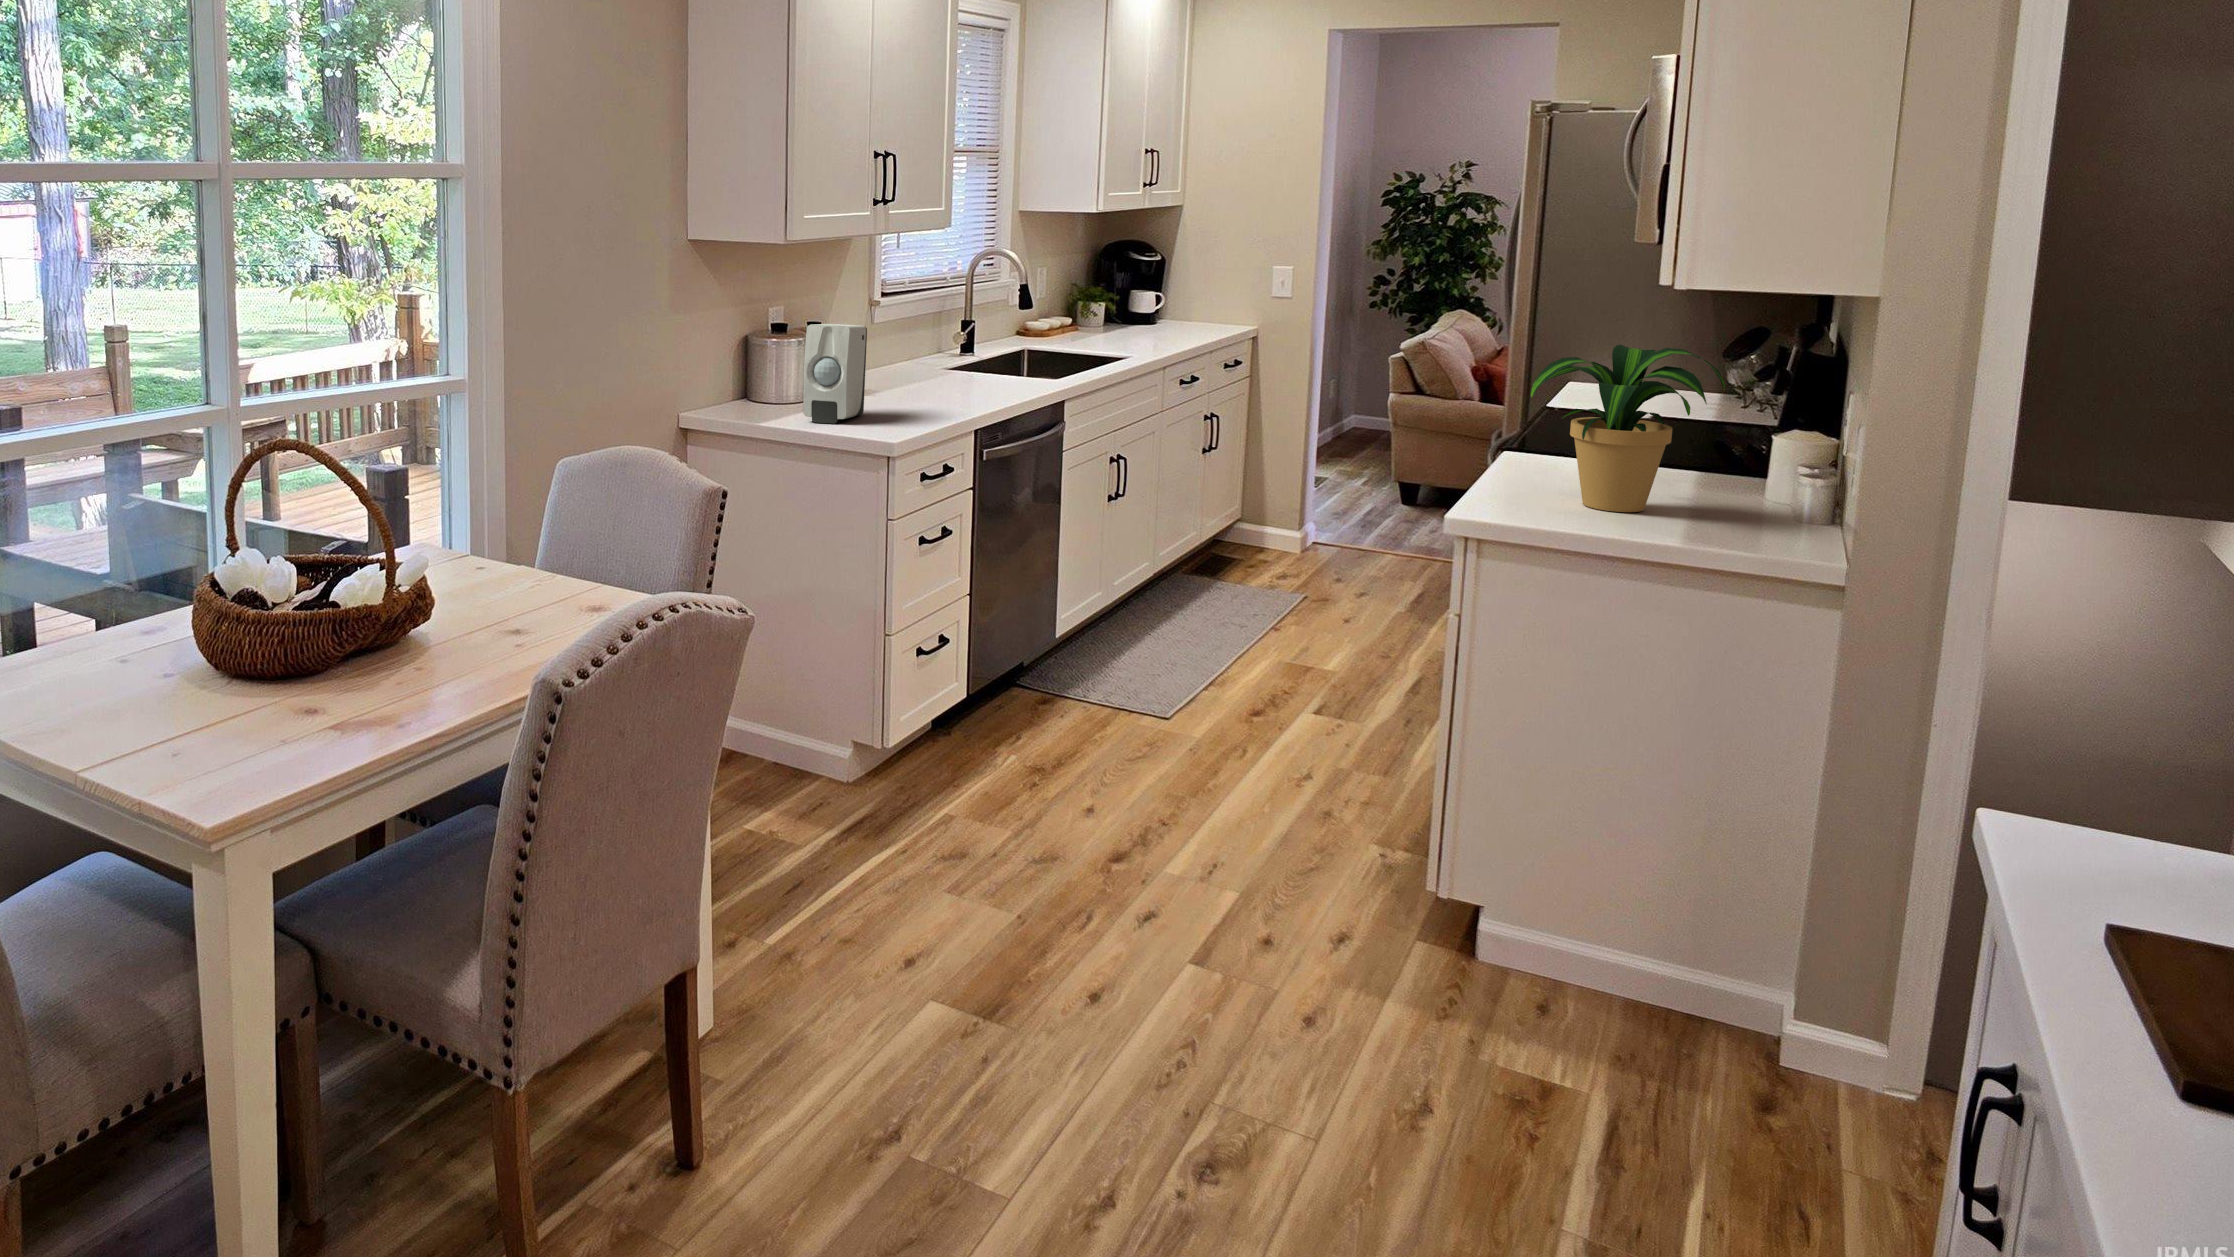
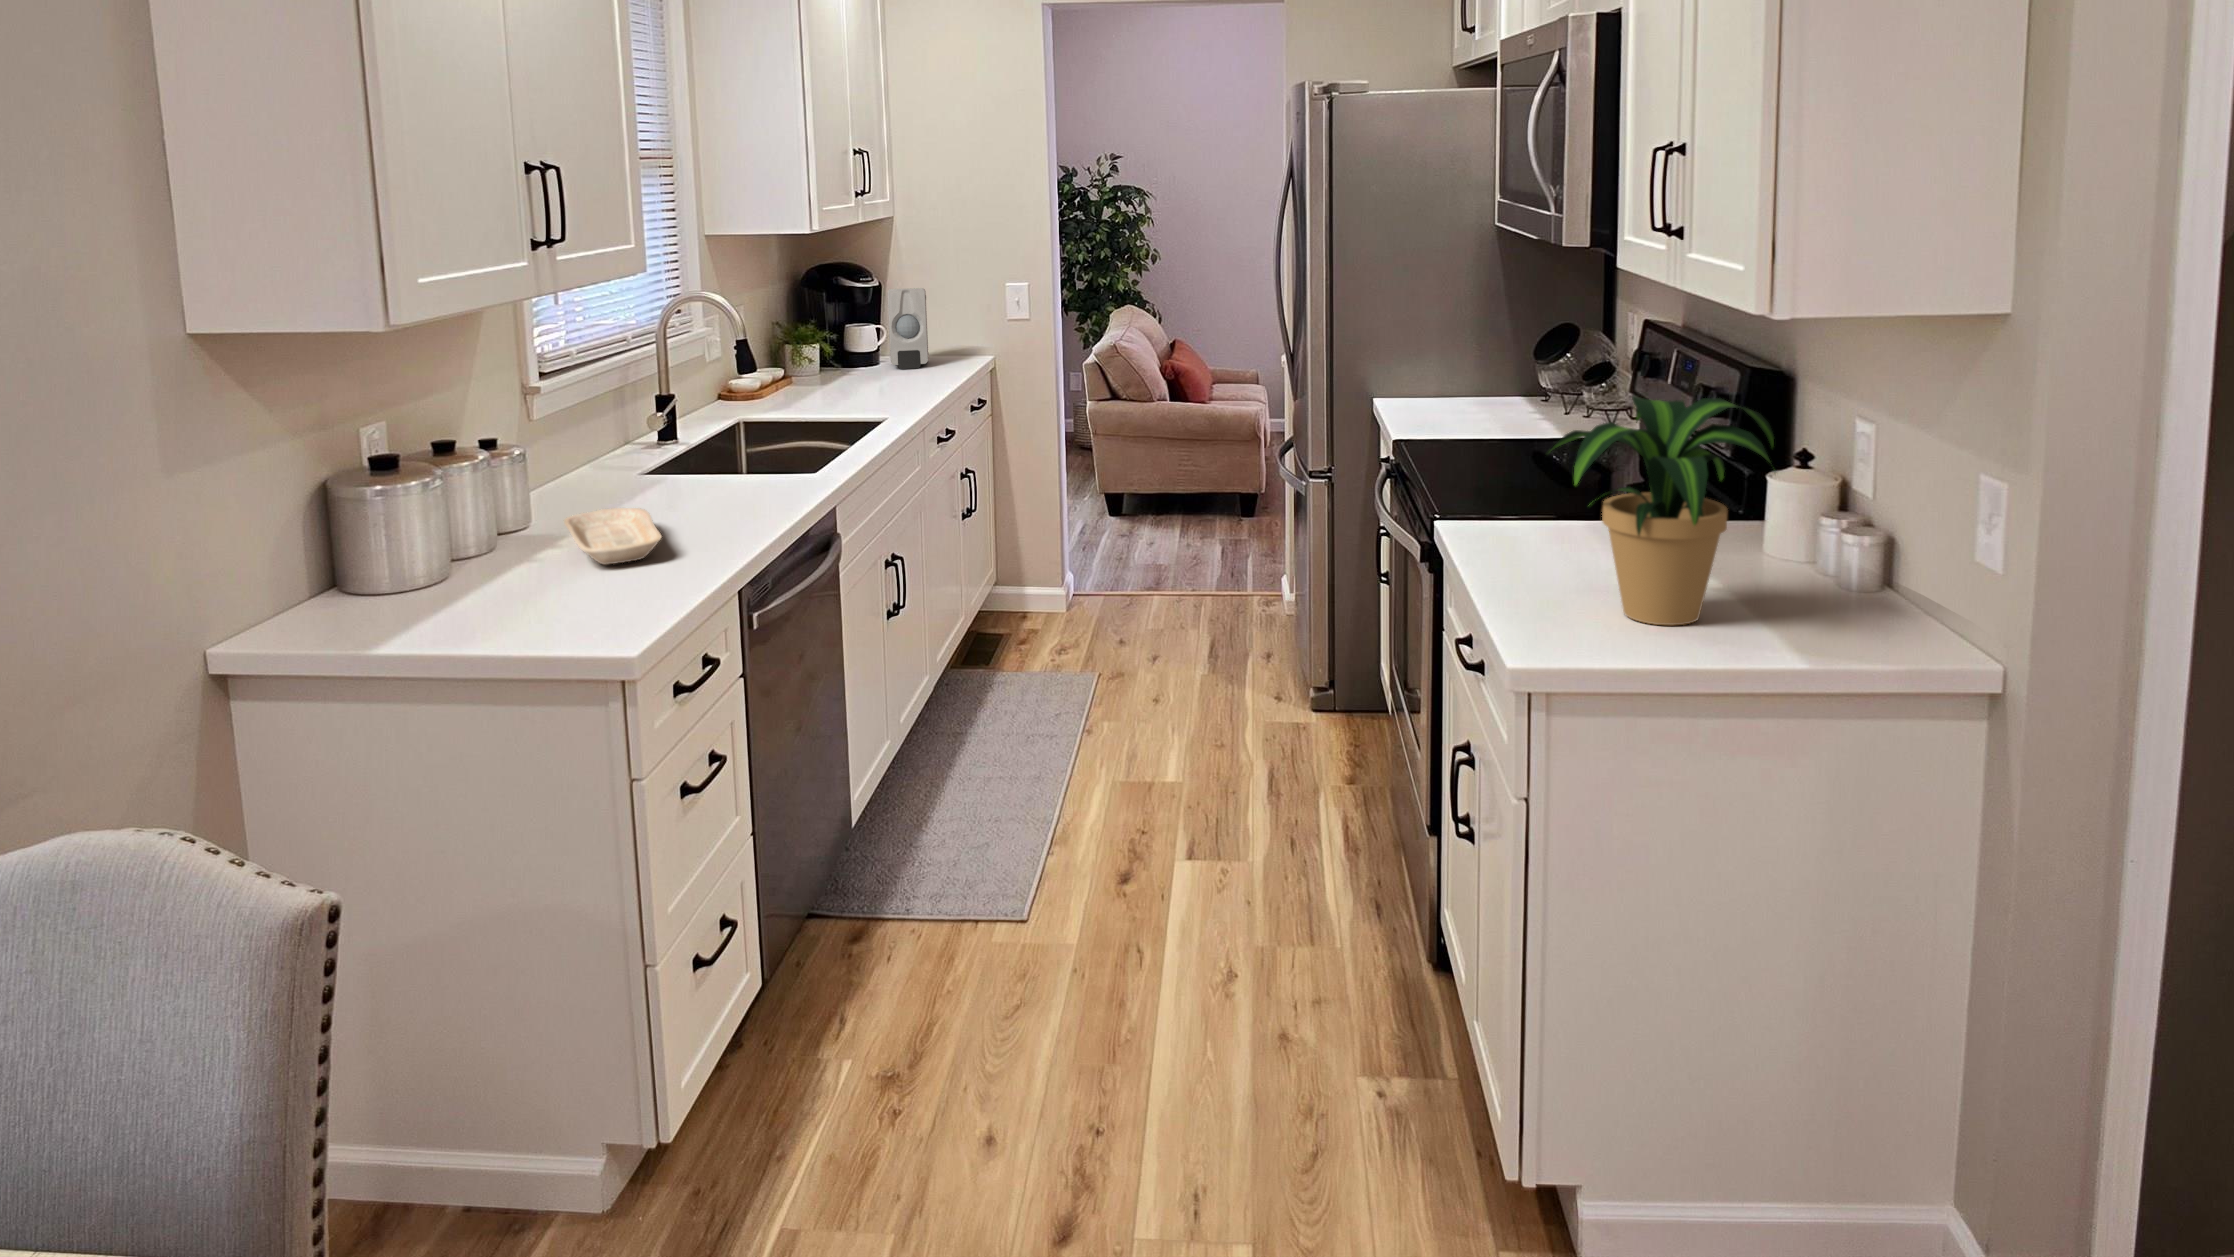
soap dispenser: present [803,324,867,424] -> present [887,288,929,369]
tray: none [879,380,935,408] -> present [564,508,661,565]

